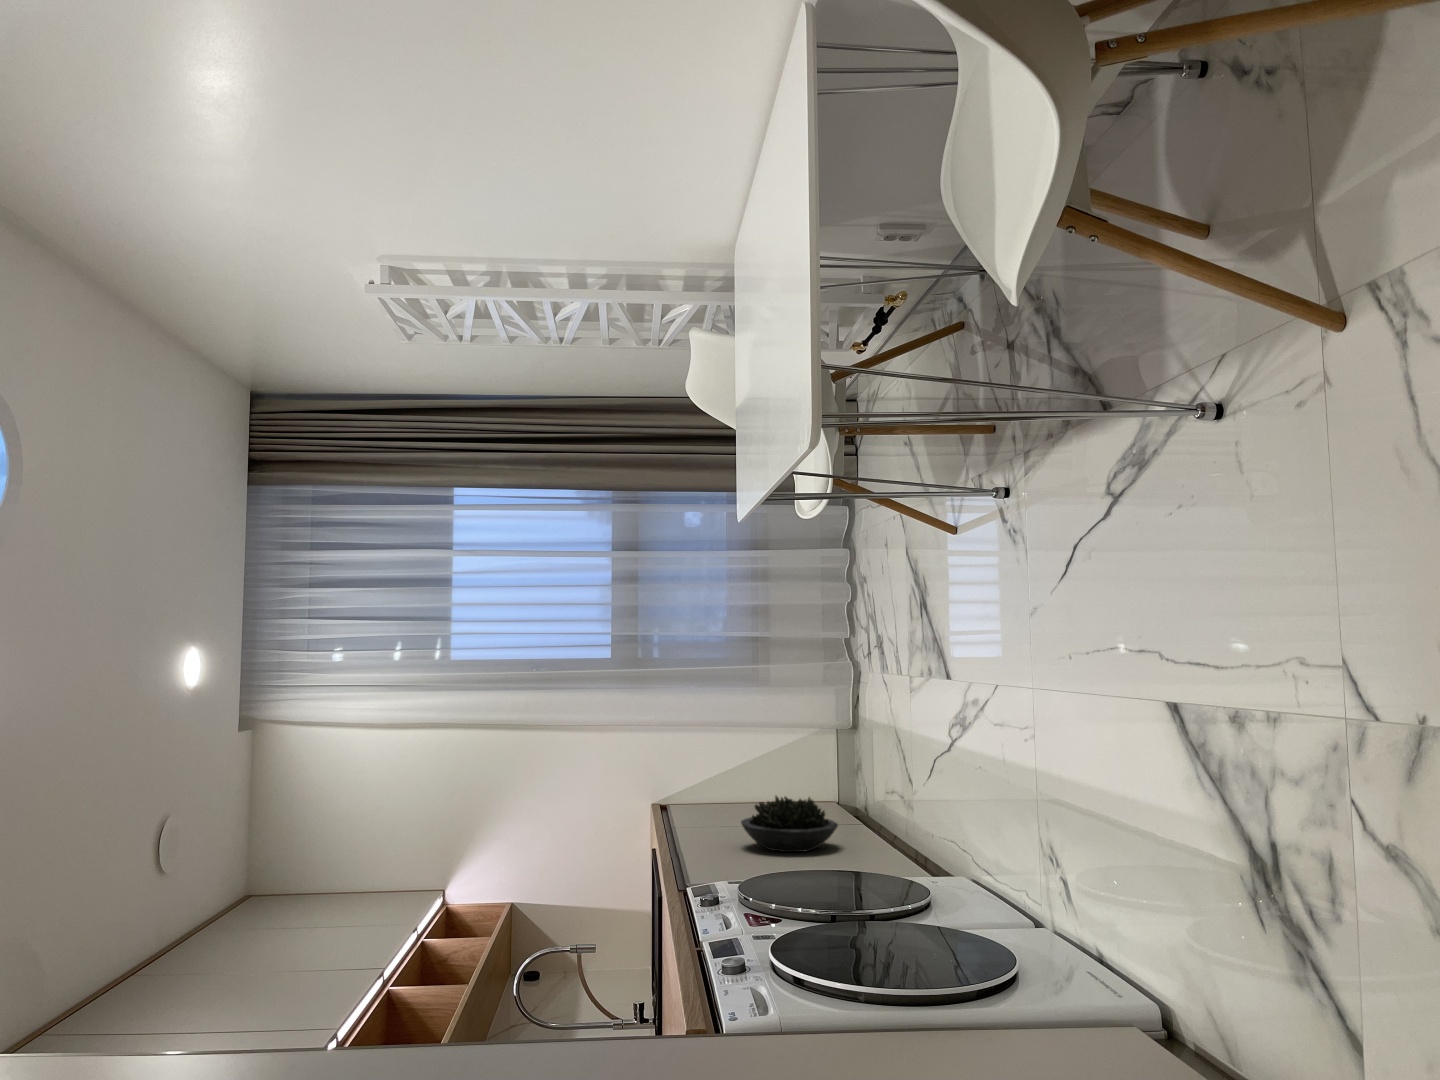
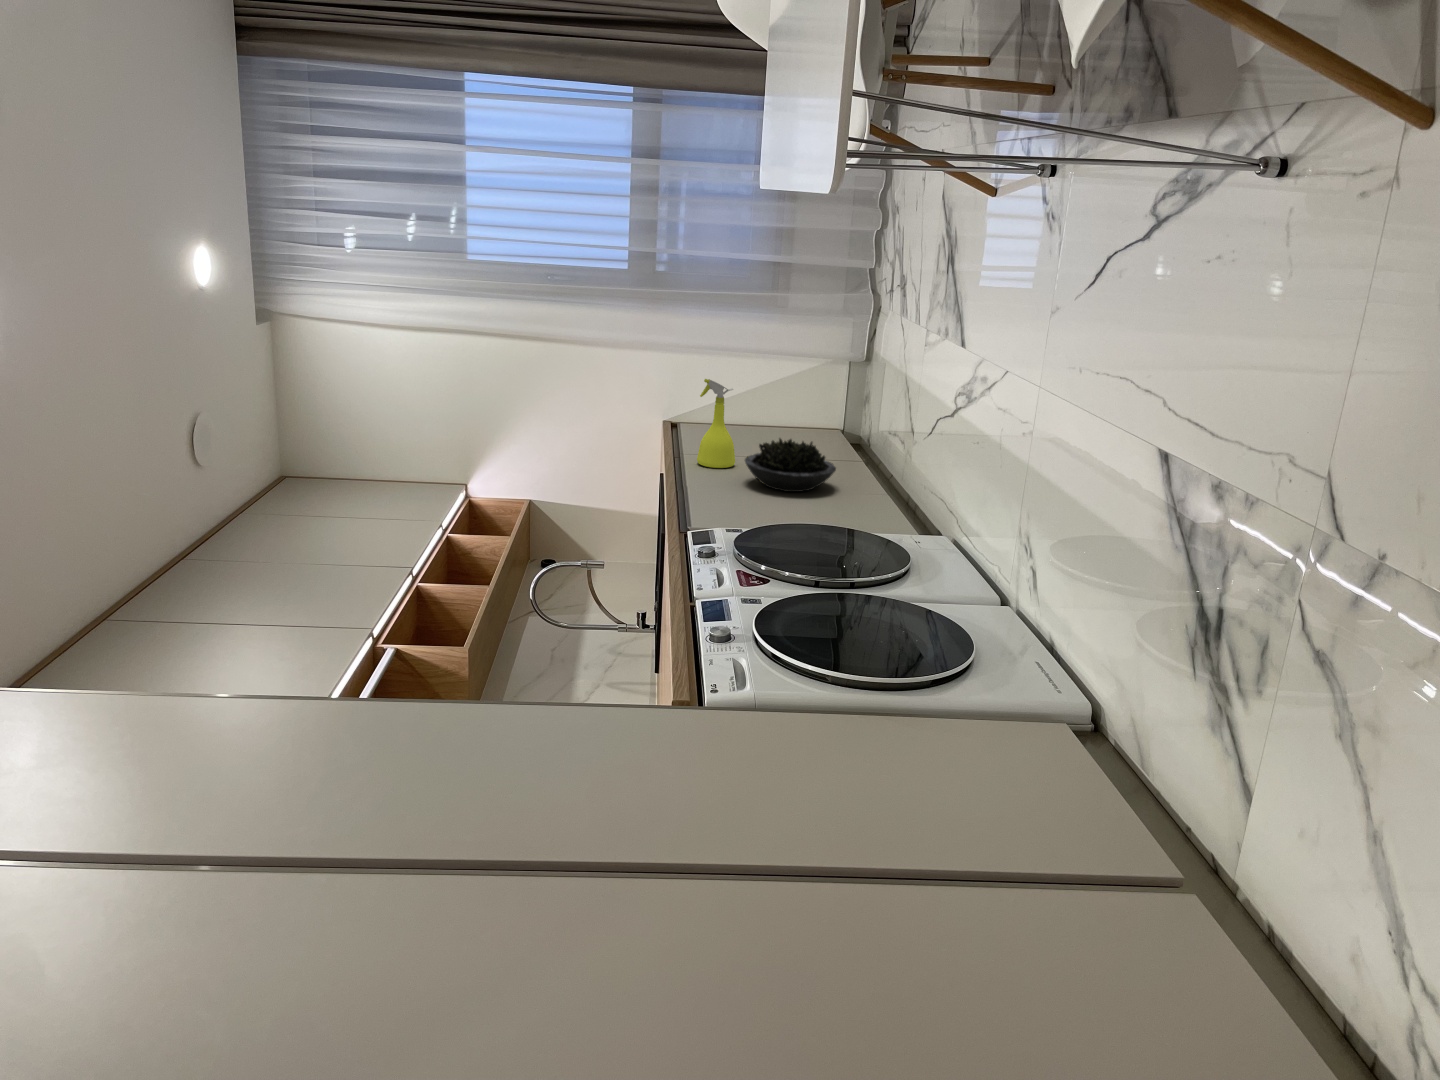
spray bottle: none [689,743,730,838] -> present [697,379,735,468]

